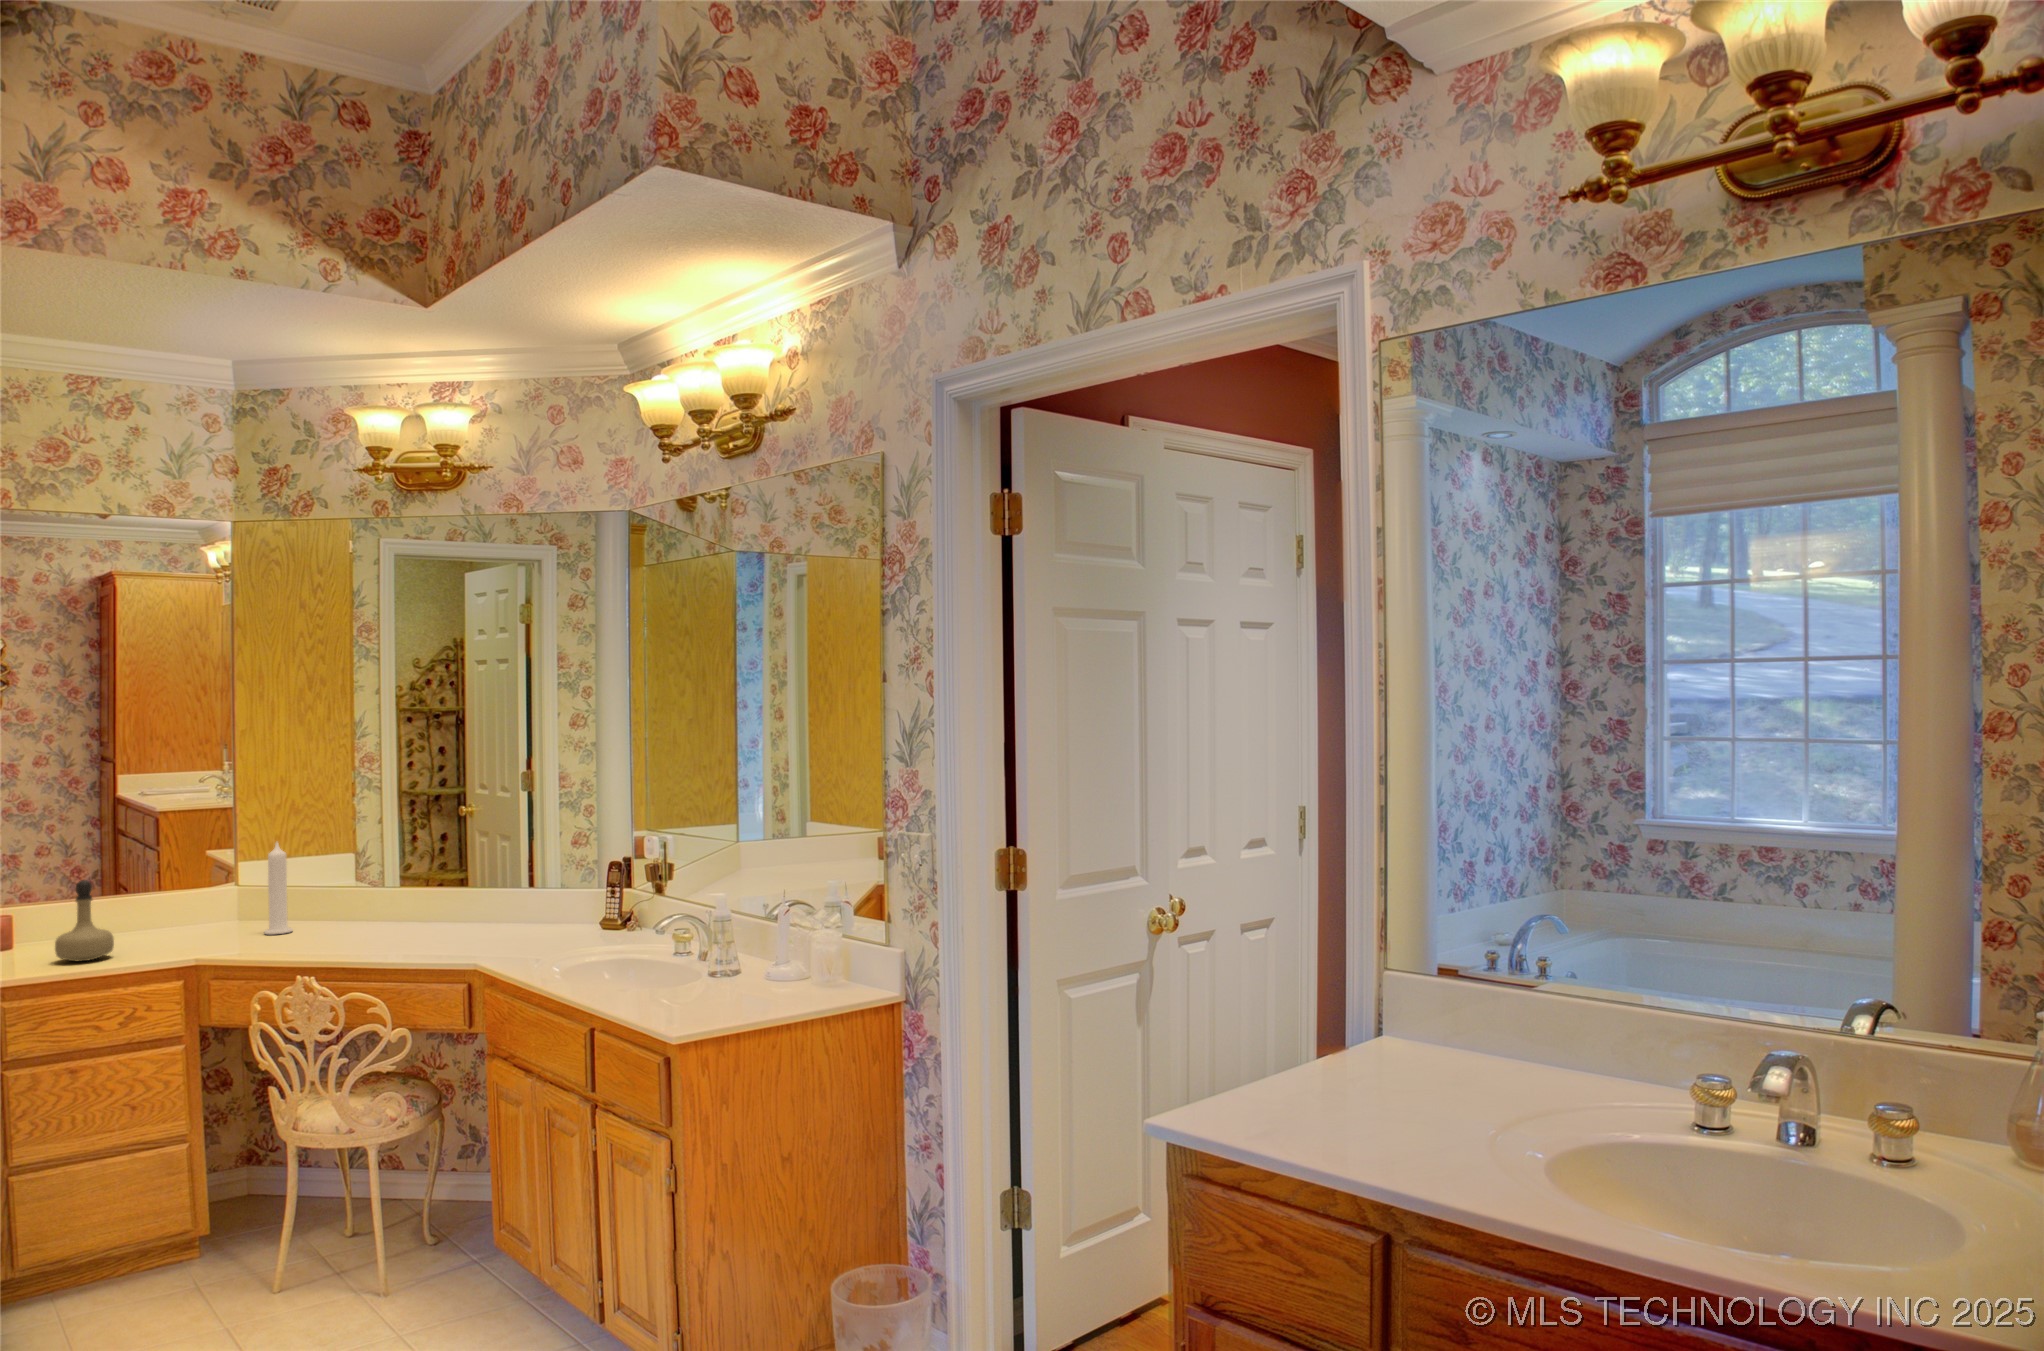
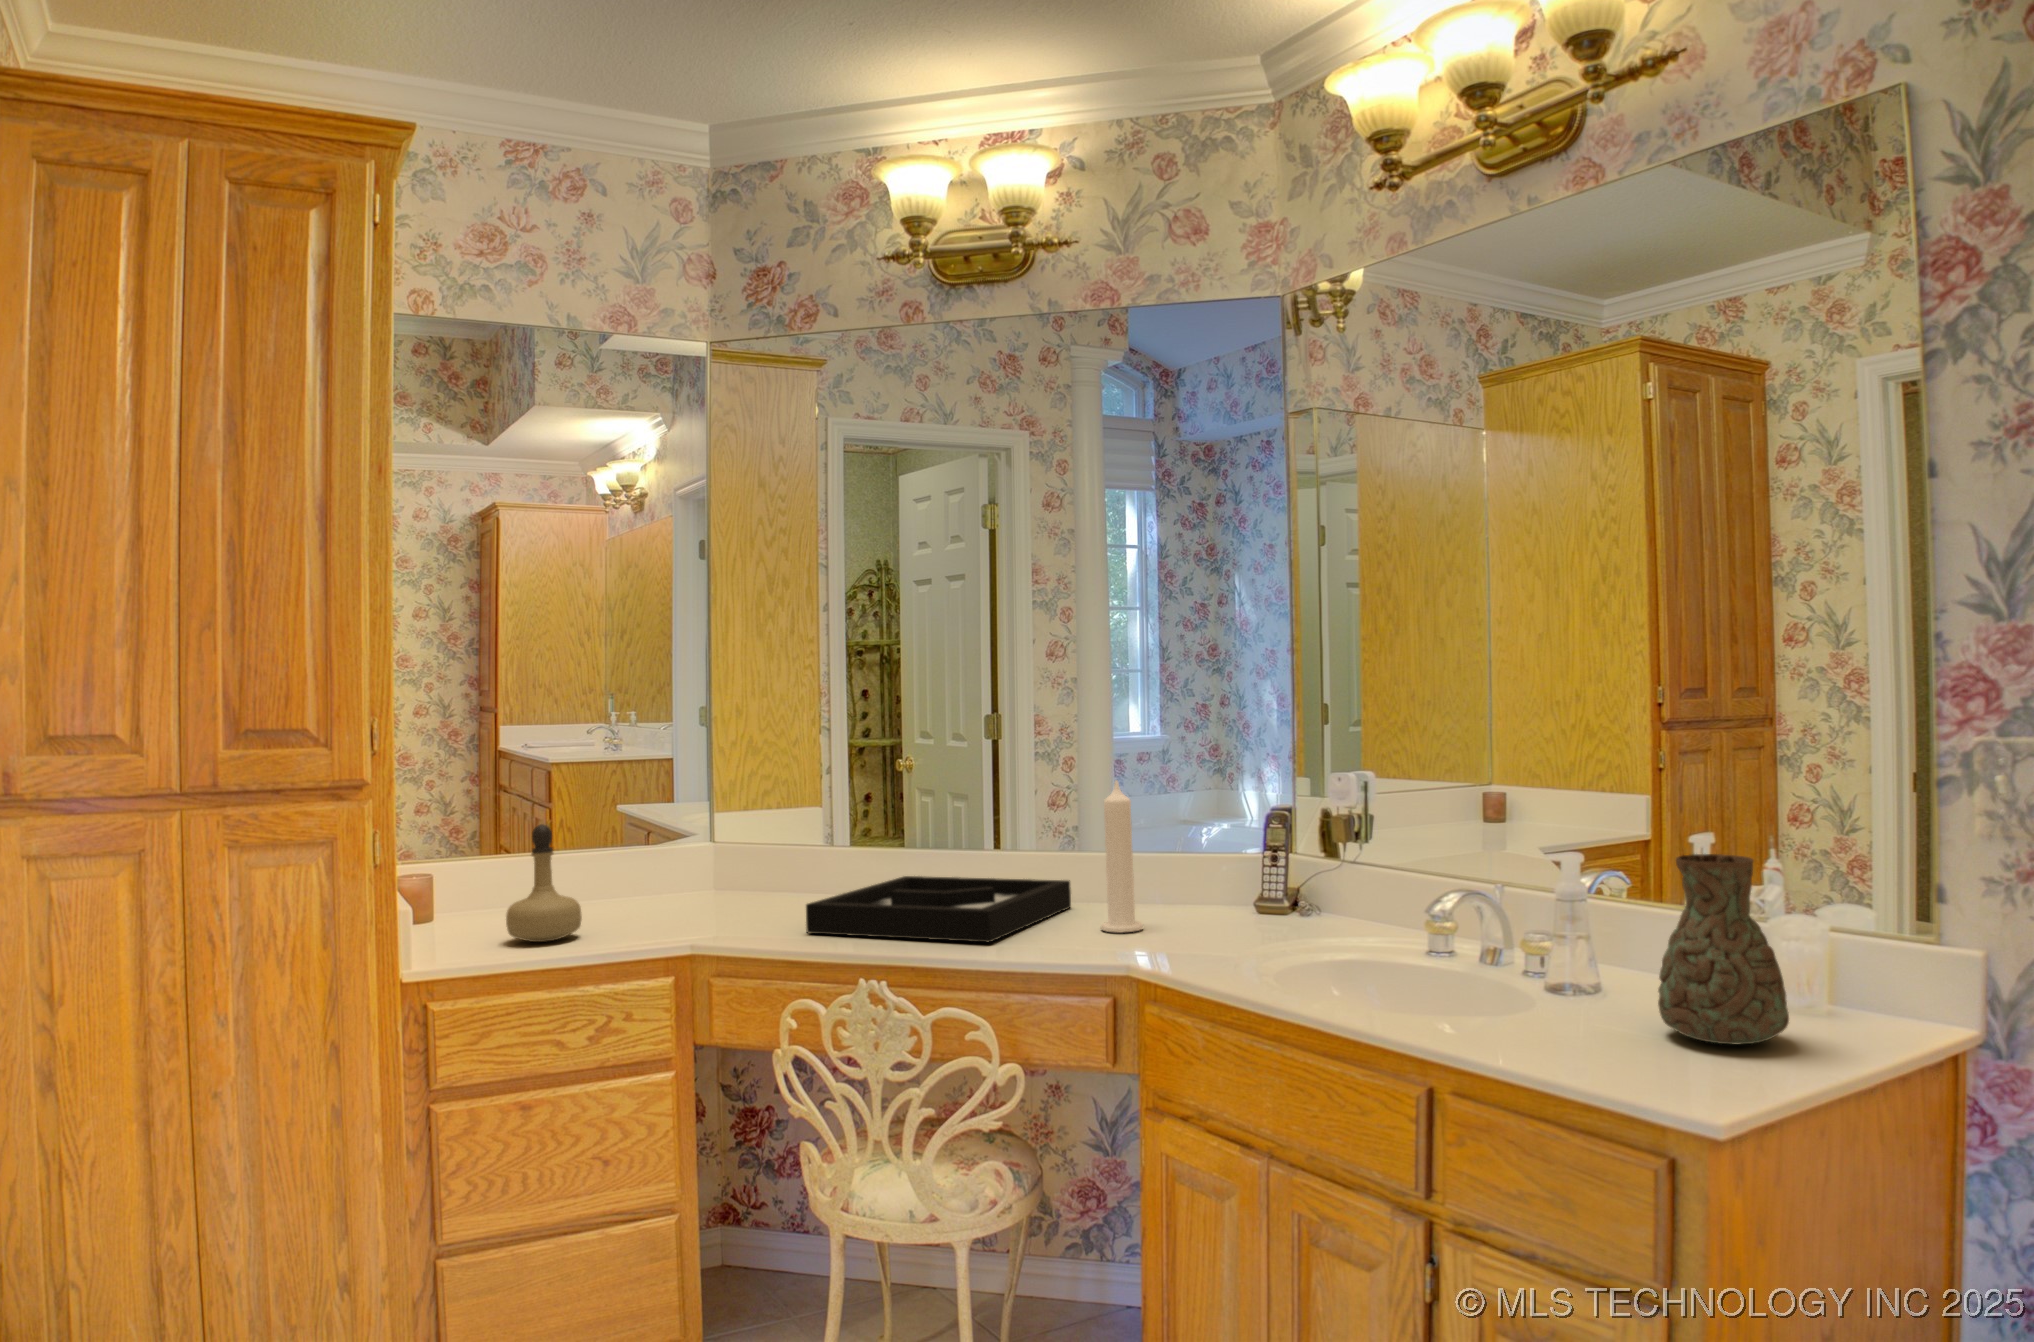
candle: present [264,843,293,935] -> present [1101,781,1143,933]
decorative vase: none [710,897,770,993] -> present [1658,854,1789,1044]
decorative tray: none [281,909,484,953] -> present [806,876,1071,942]

